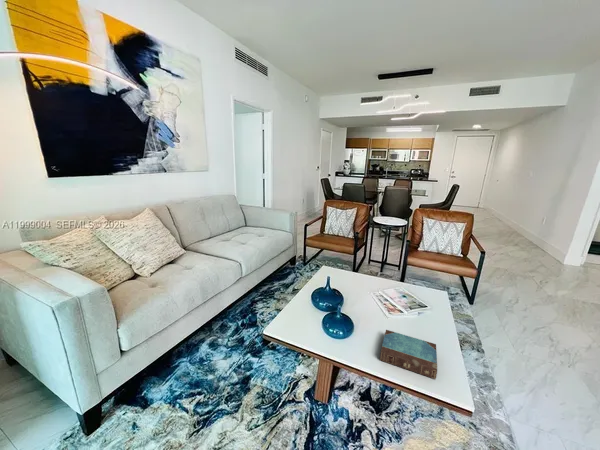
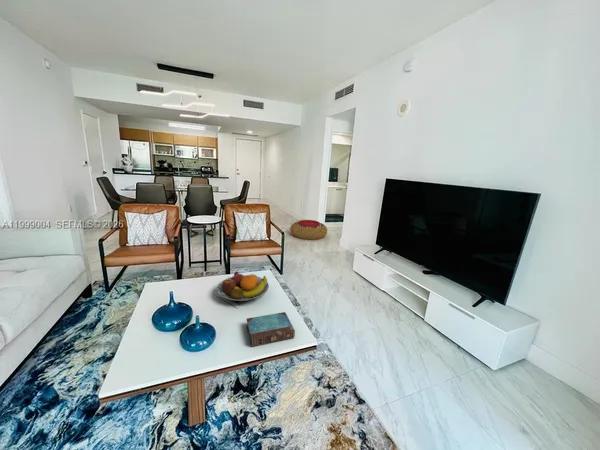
pouf: none [510,244,586,277] -> present [290,220,327,240]
fruit bowl: none [370,279,431,314] -> present [217,272,269,301]

